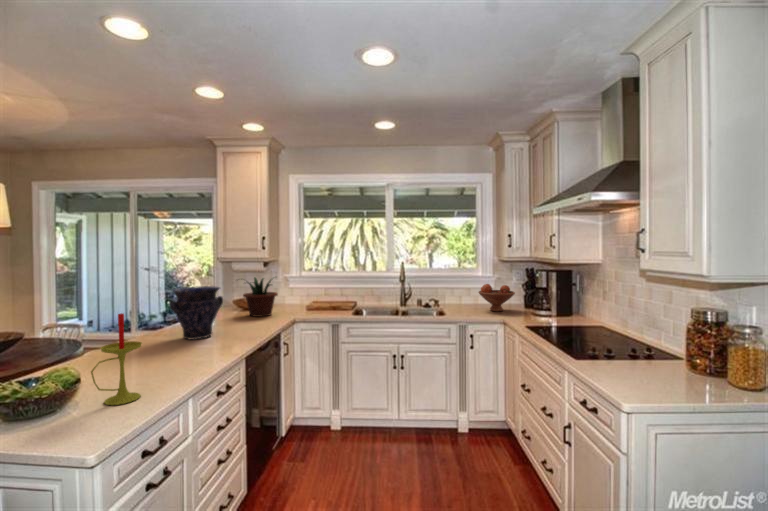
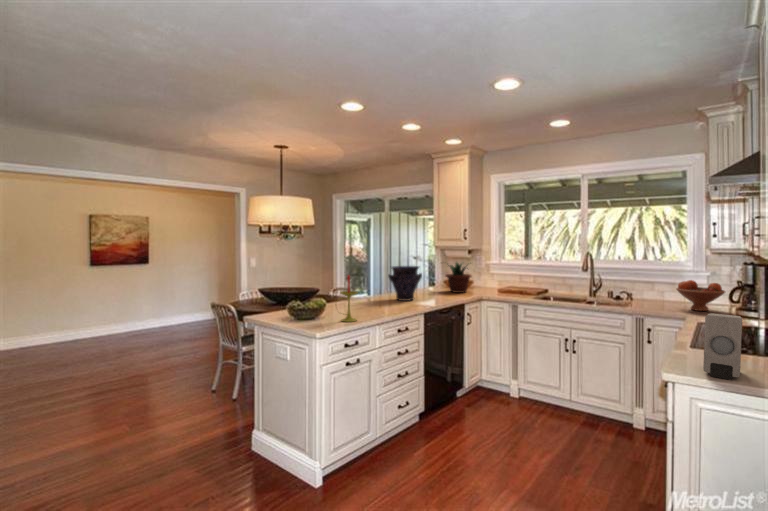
soap dispenser: none [614,320,669,390] -> present [703,313,742,379]

